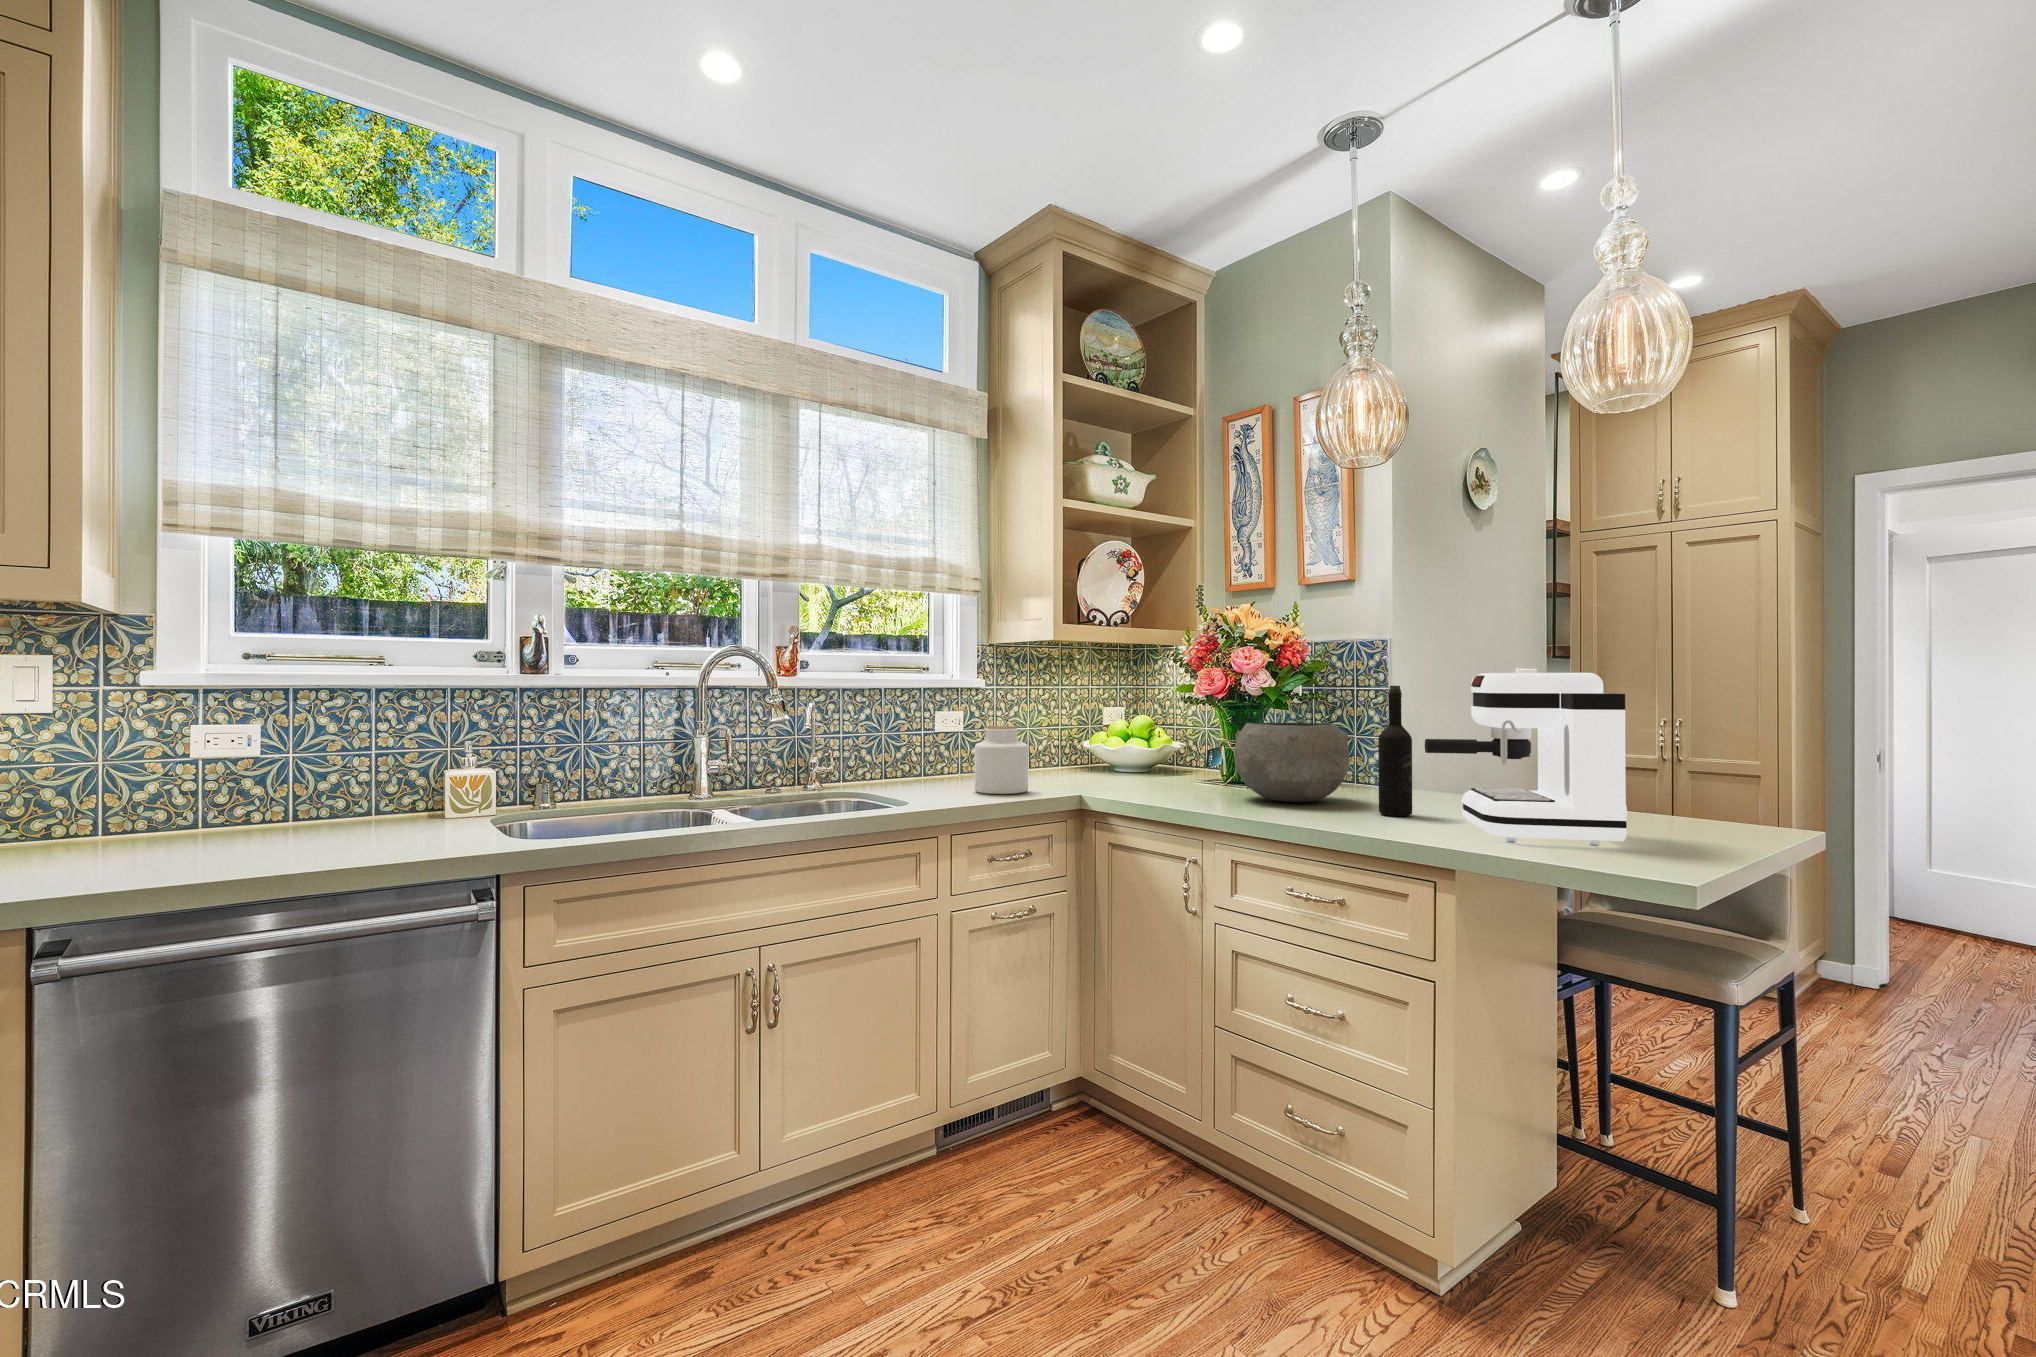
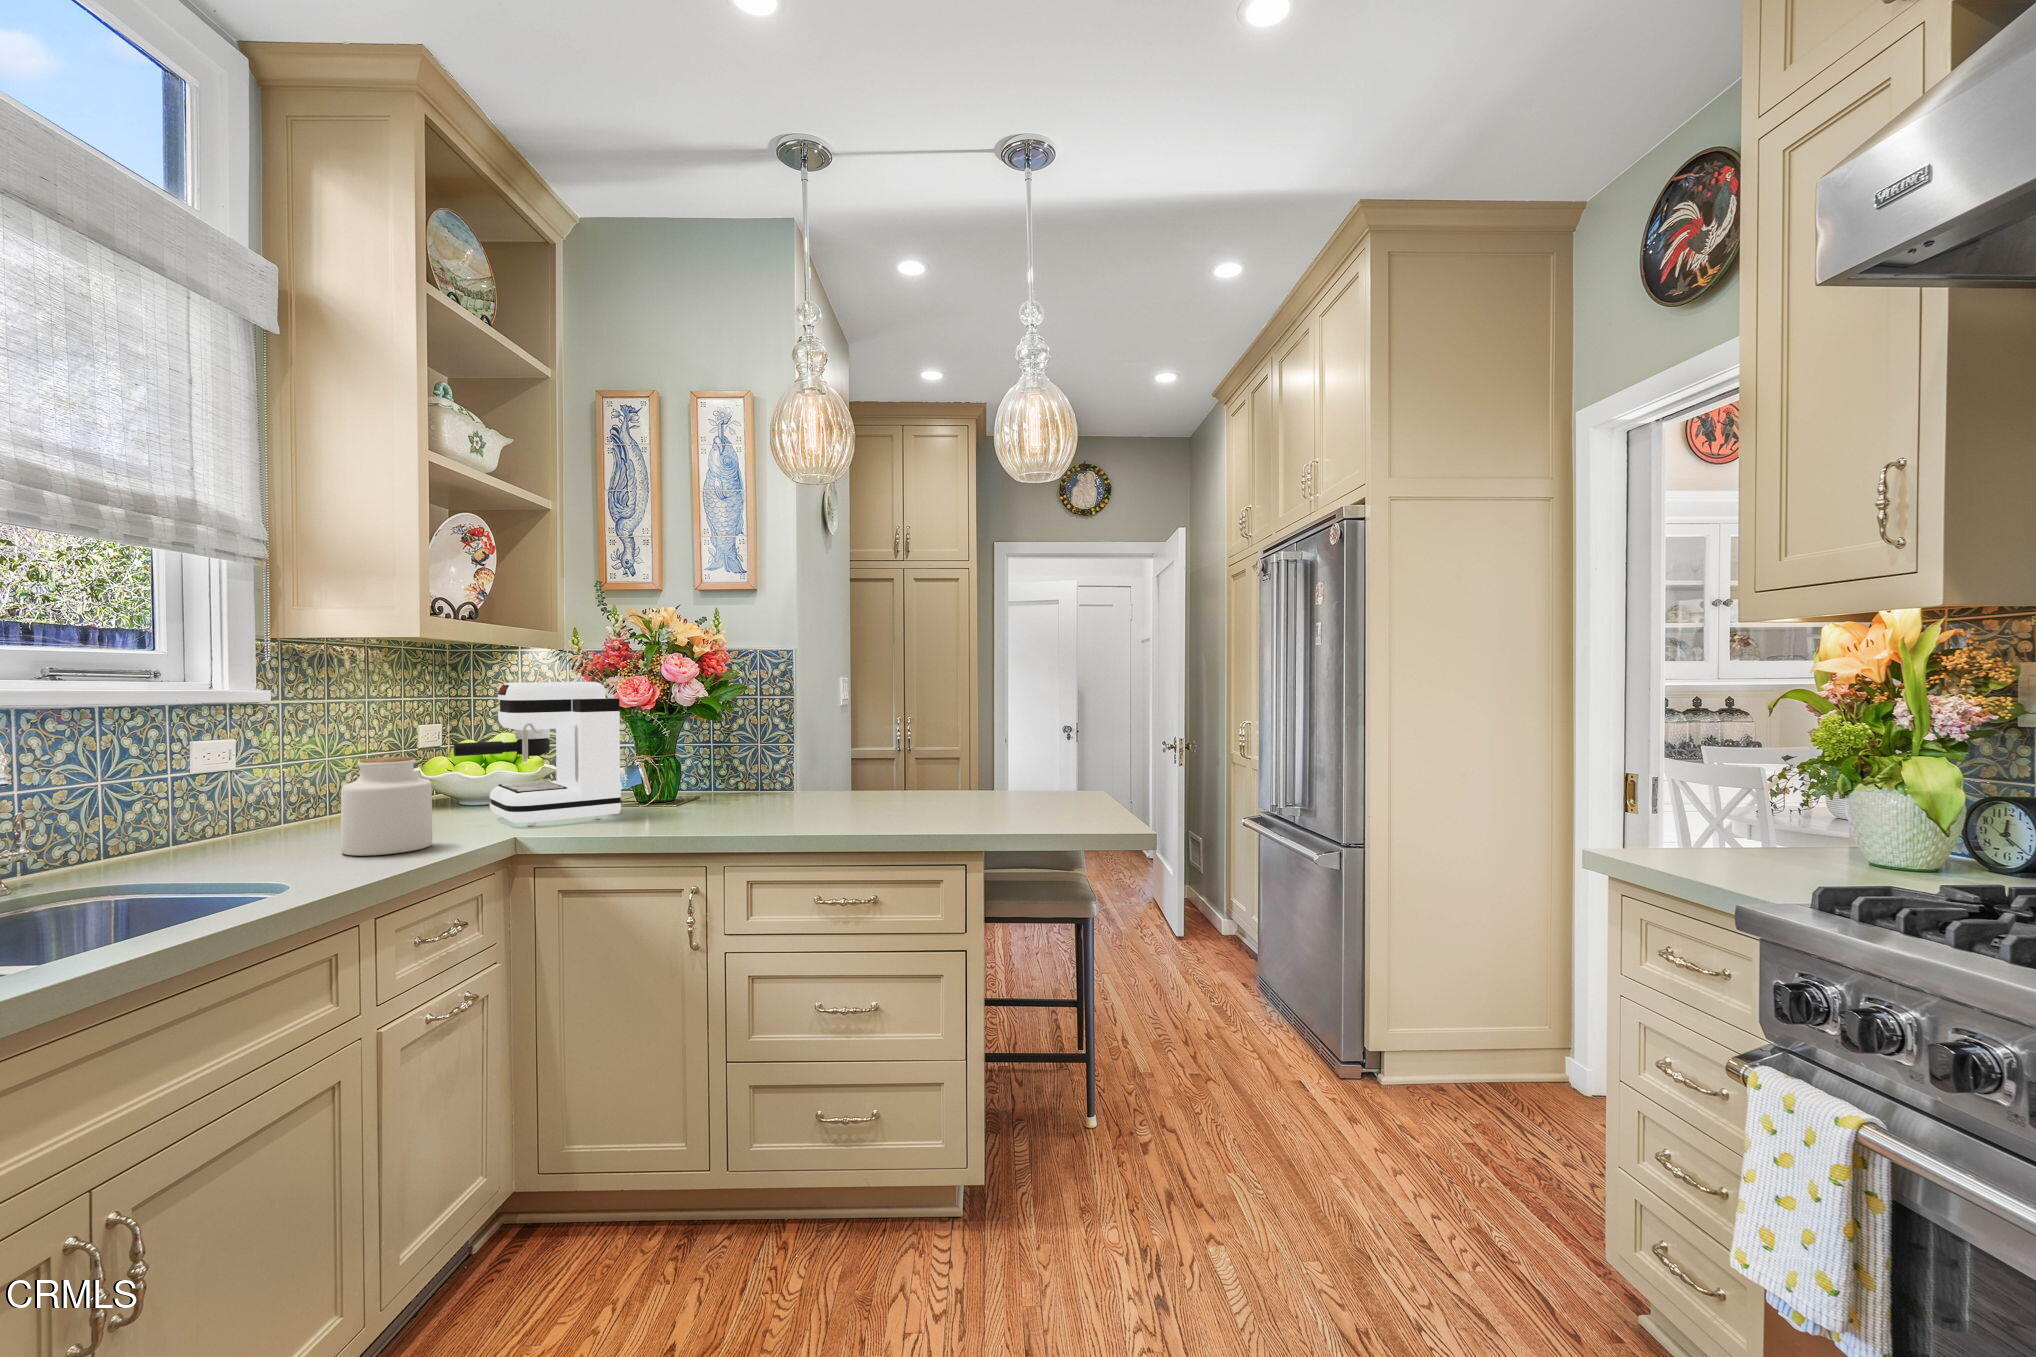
coffee maker: present [1425,673,1627,844] -> present [453,682,621,826]
wine bottle: present [1378,686,1412,816] -> none [858,692,887,811]
ceramic bowl: present [1234,723,1349,802] -> none [694,730,814,812]

